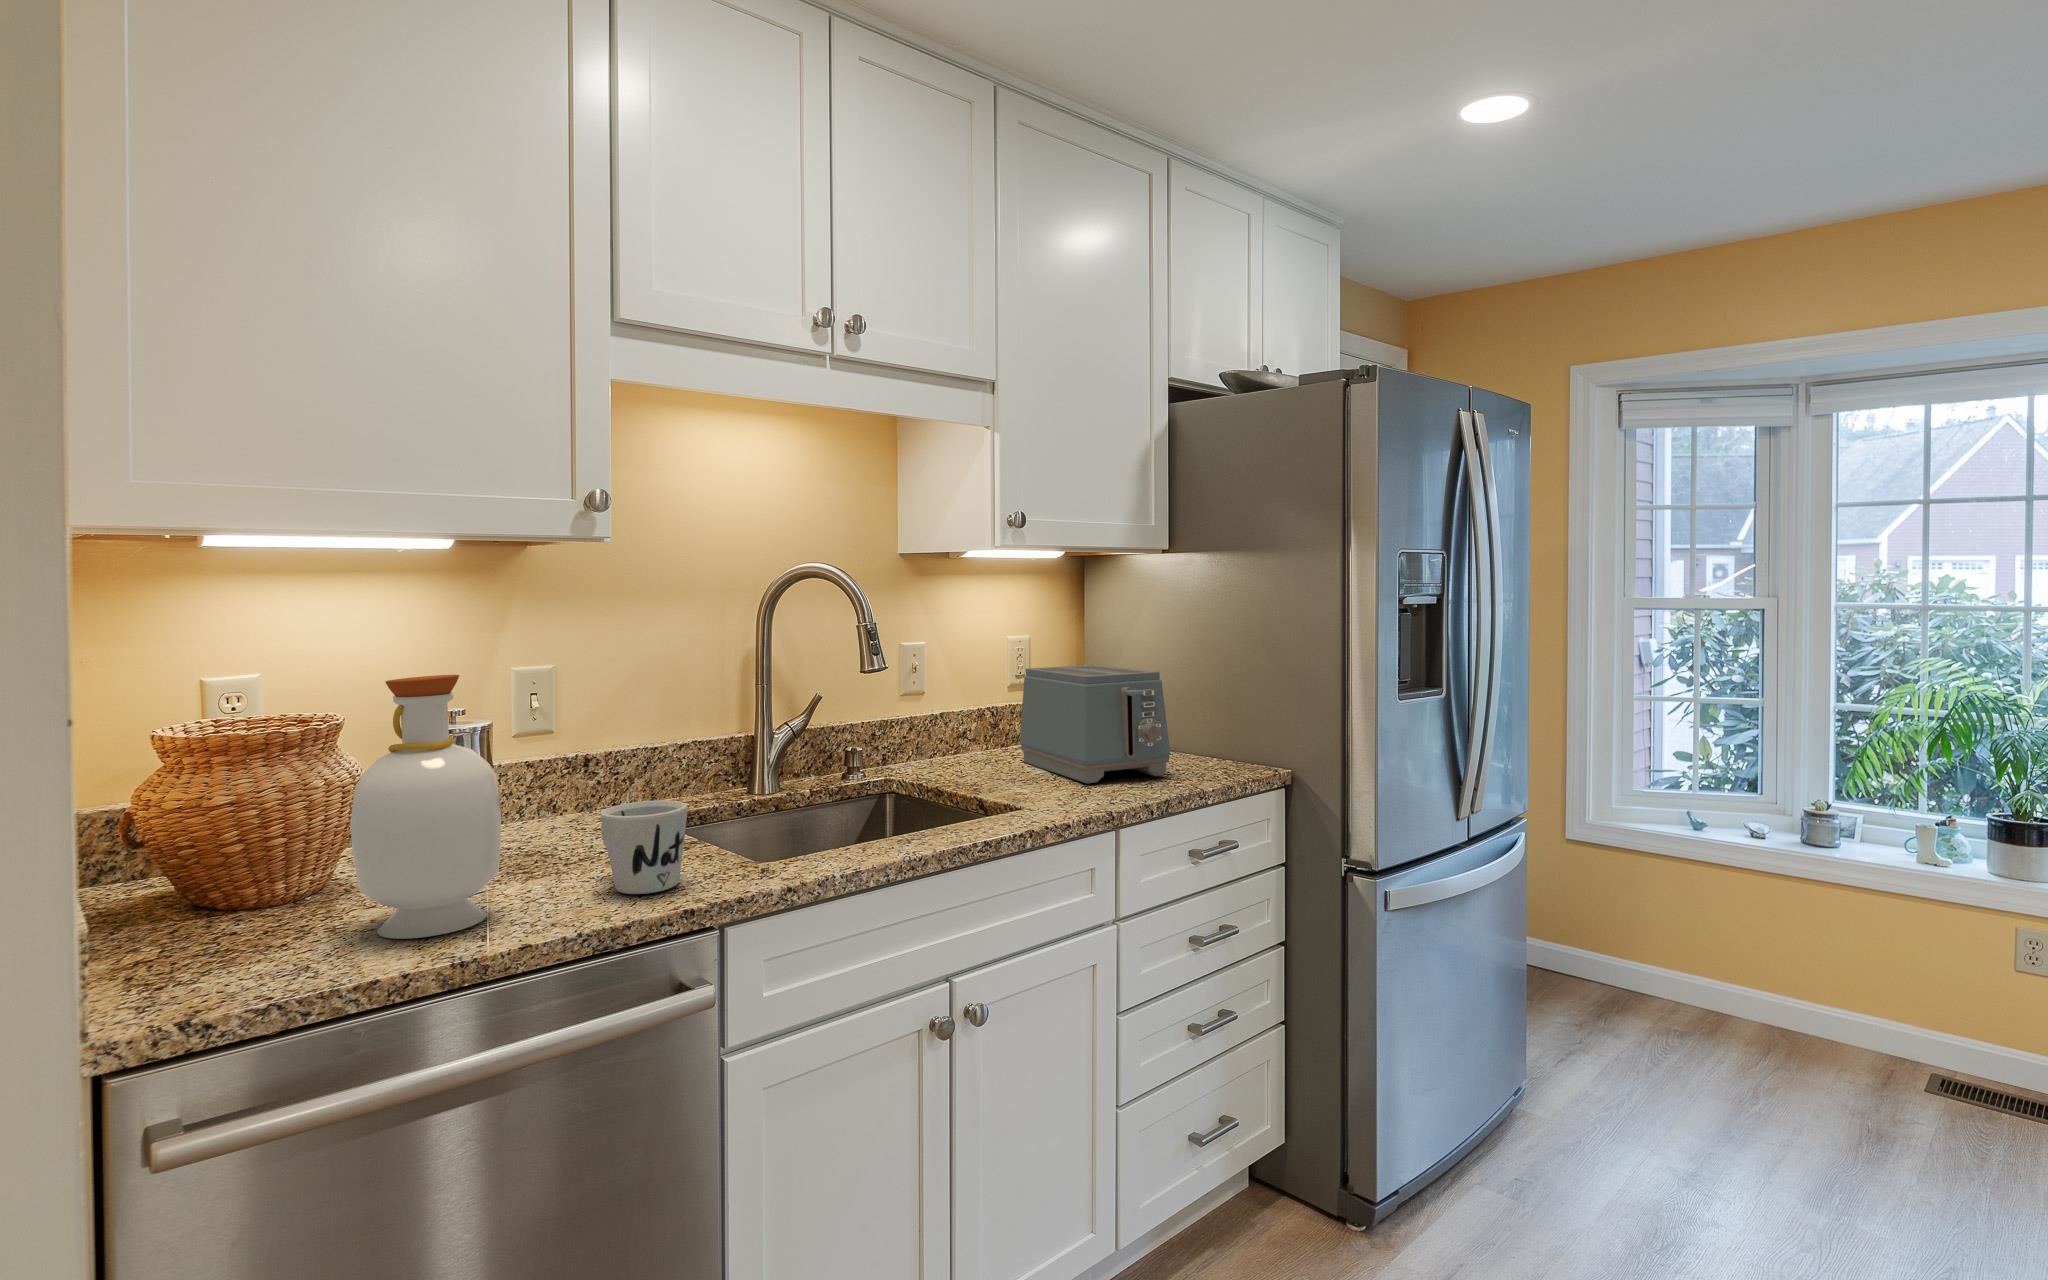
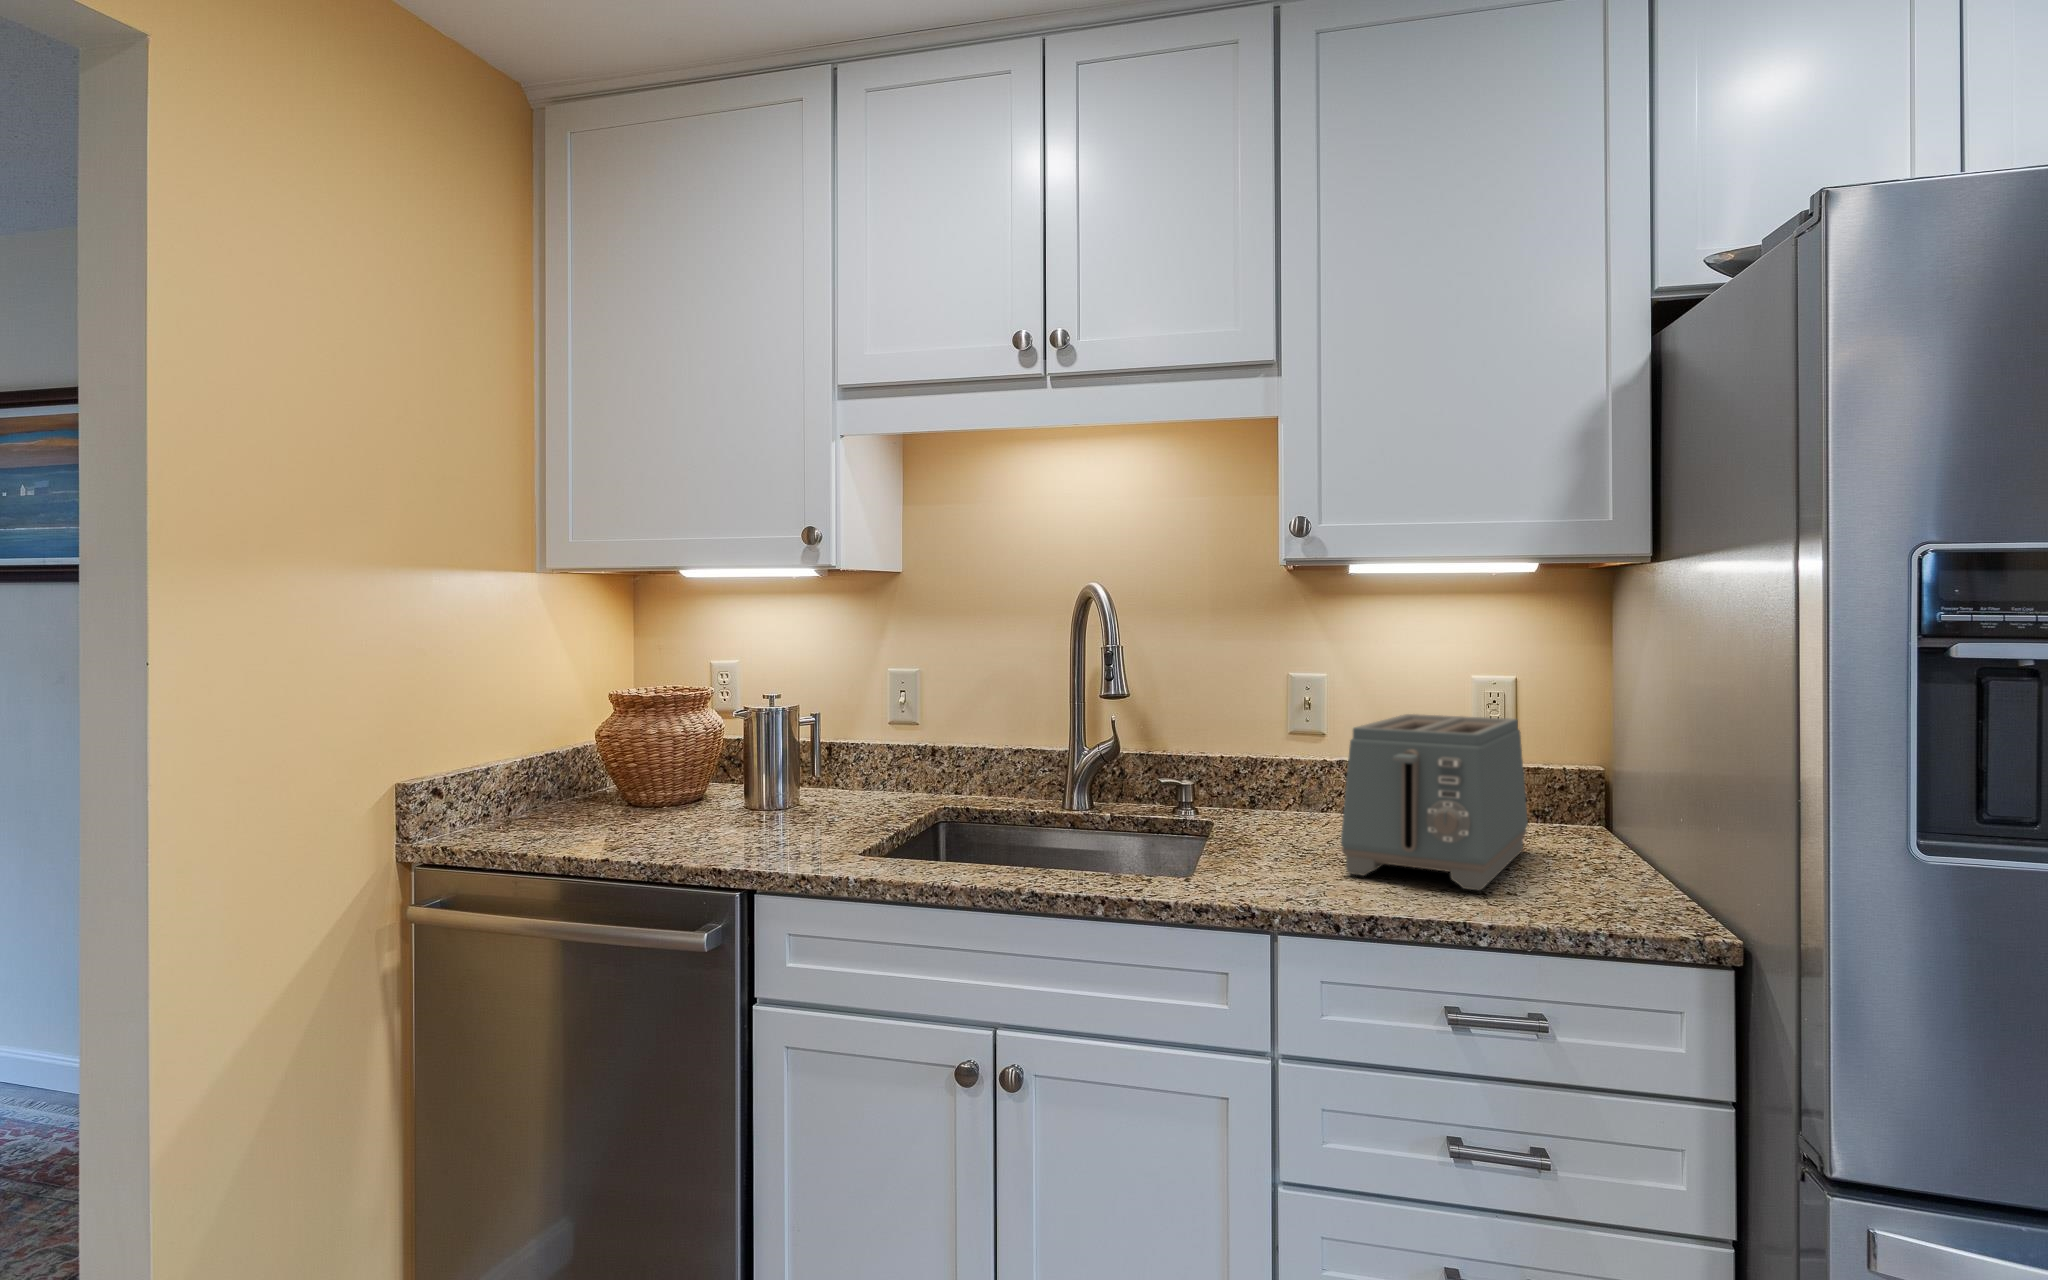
bottle: present [350,675,501,939] -> none [585,663,687,842]
mug: present [600,800,688,894] -> none [719,779,788,852]

